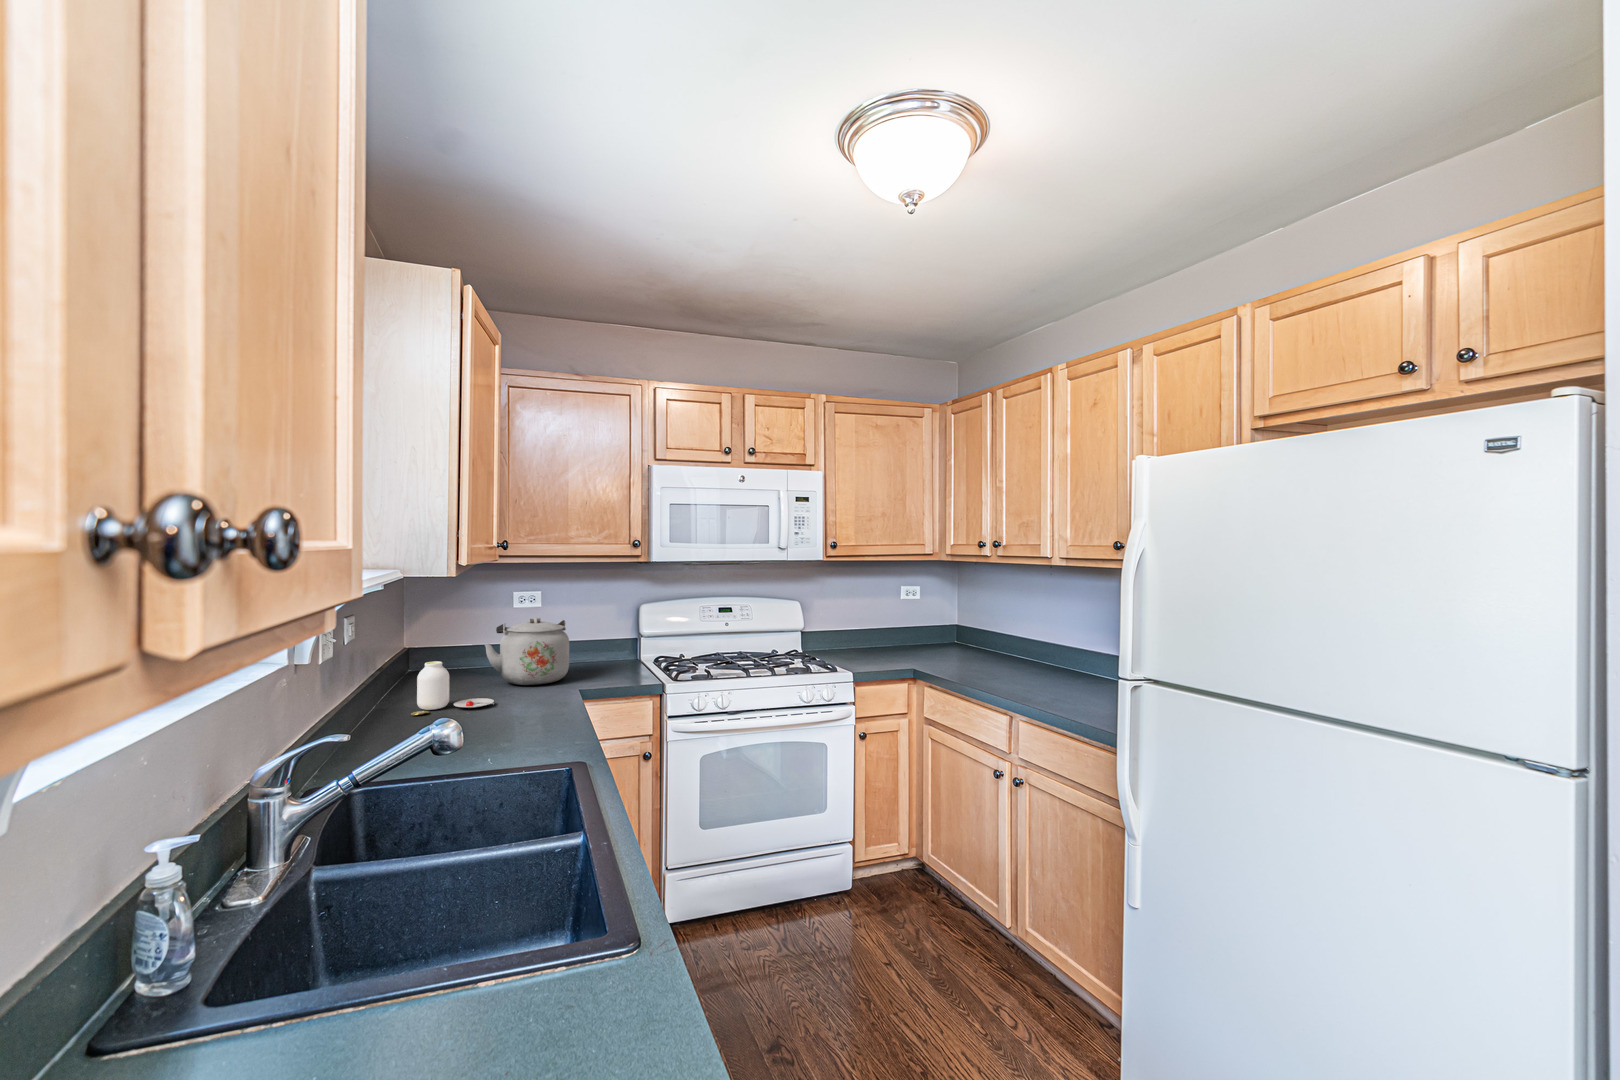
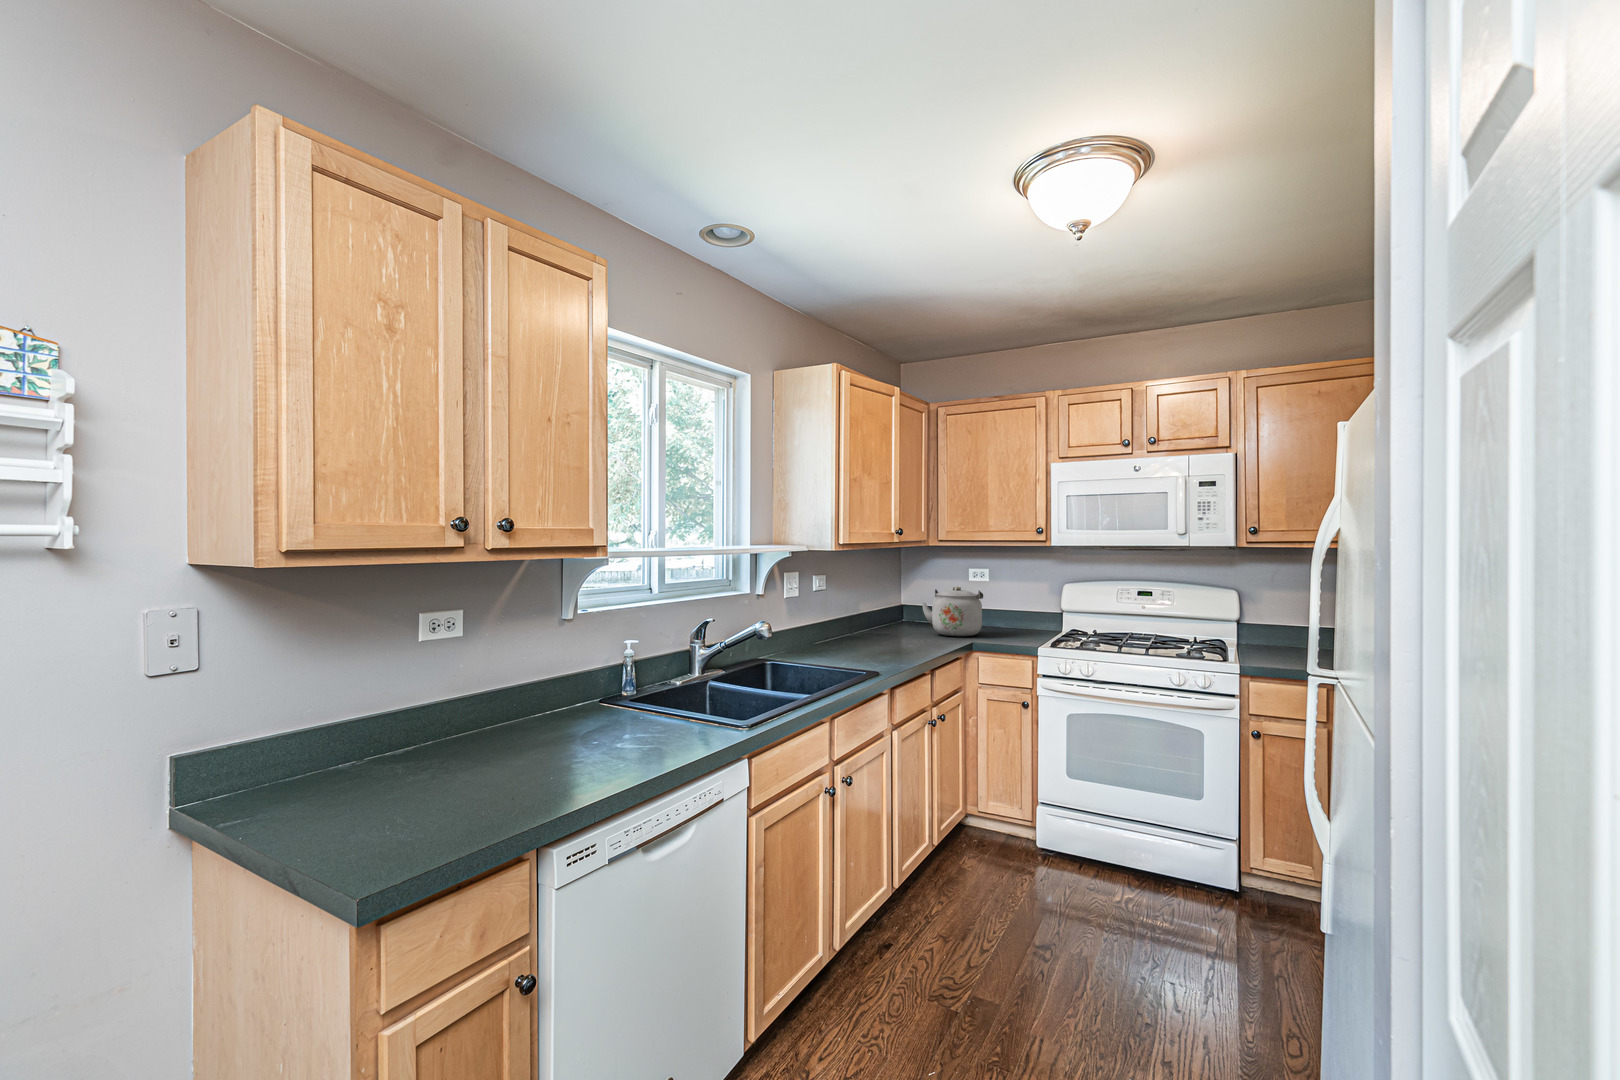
jar: present [411,661,494,715] -> none [856,608,907,641]

